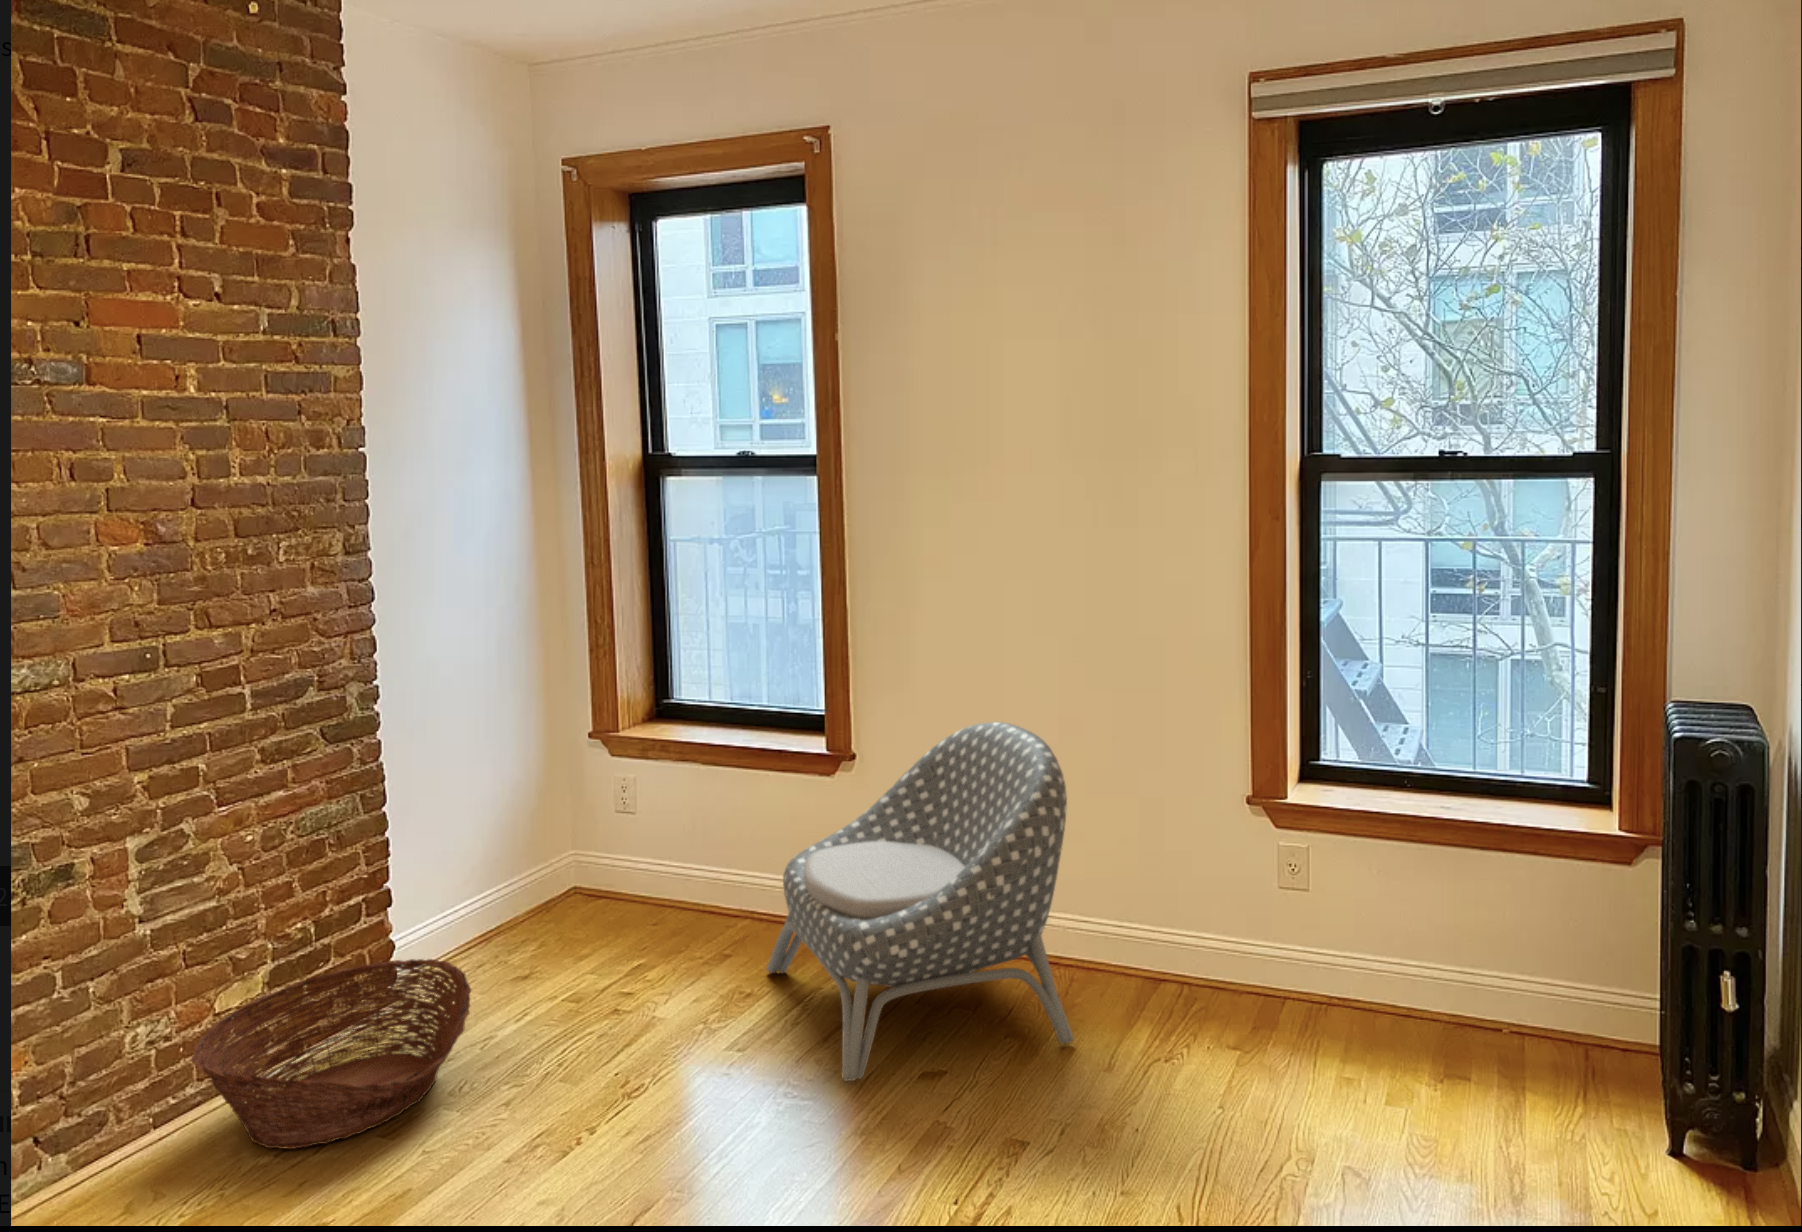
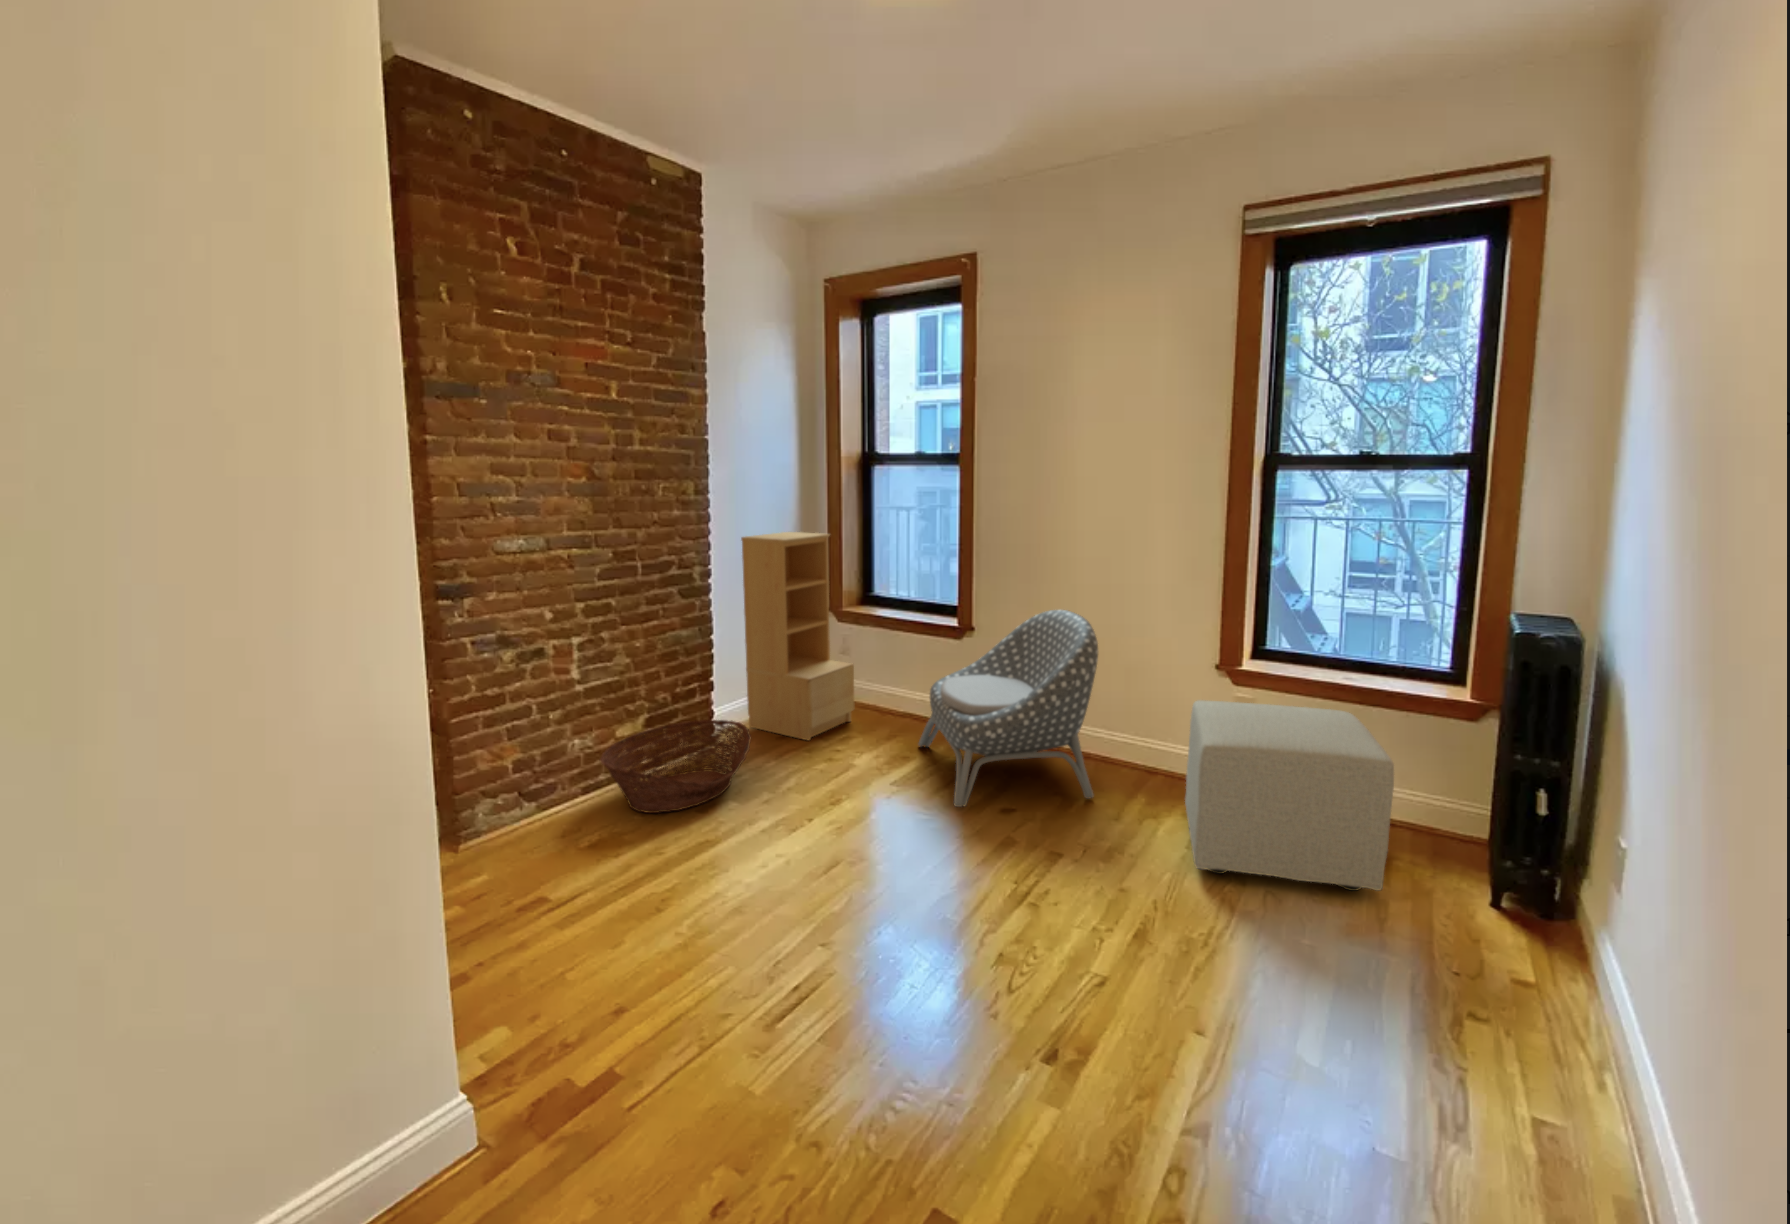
bookshelf: none [428,605,647,979] -> present [741,532,854,740]
ottoman: none [1222,866,1538,1163] -> present [1185,700,1394,891]

